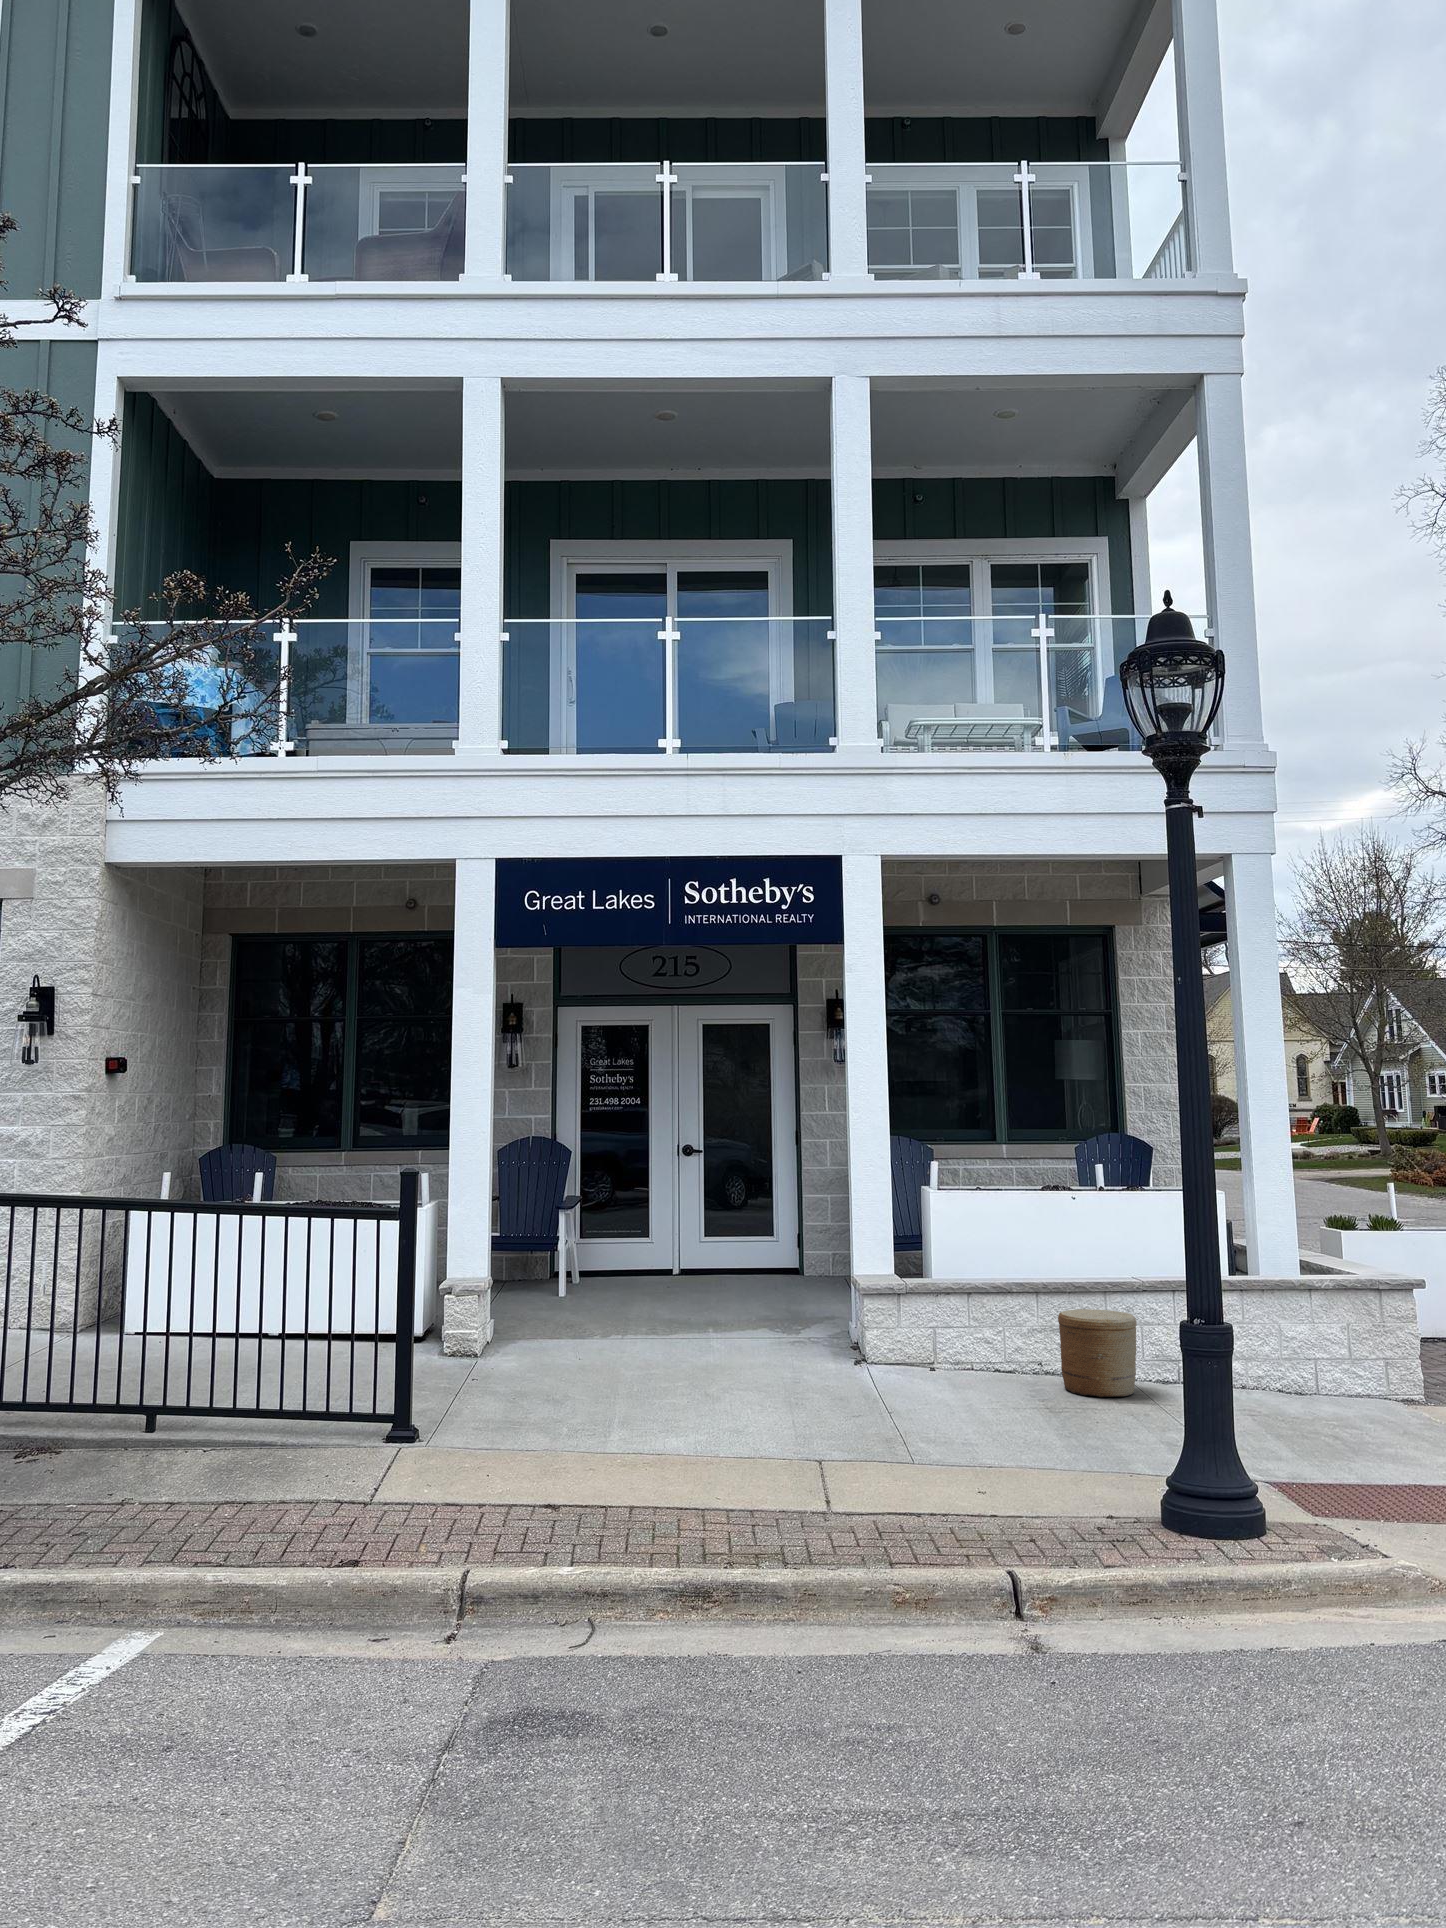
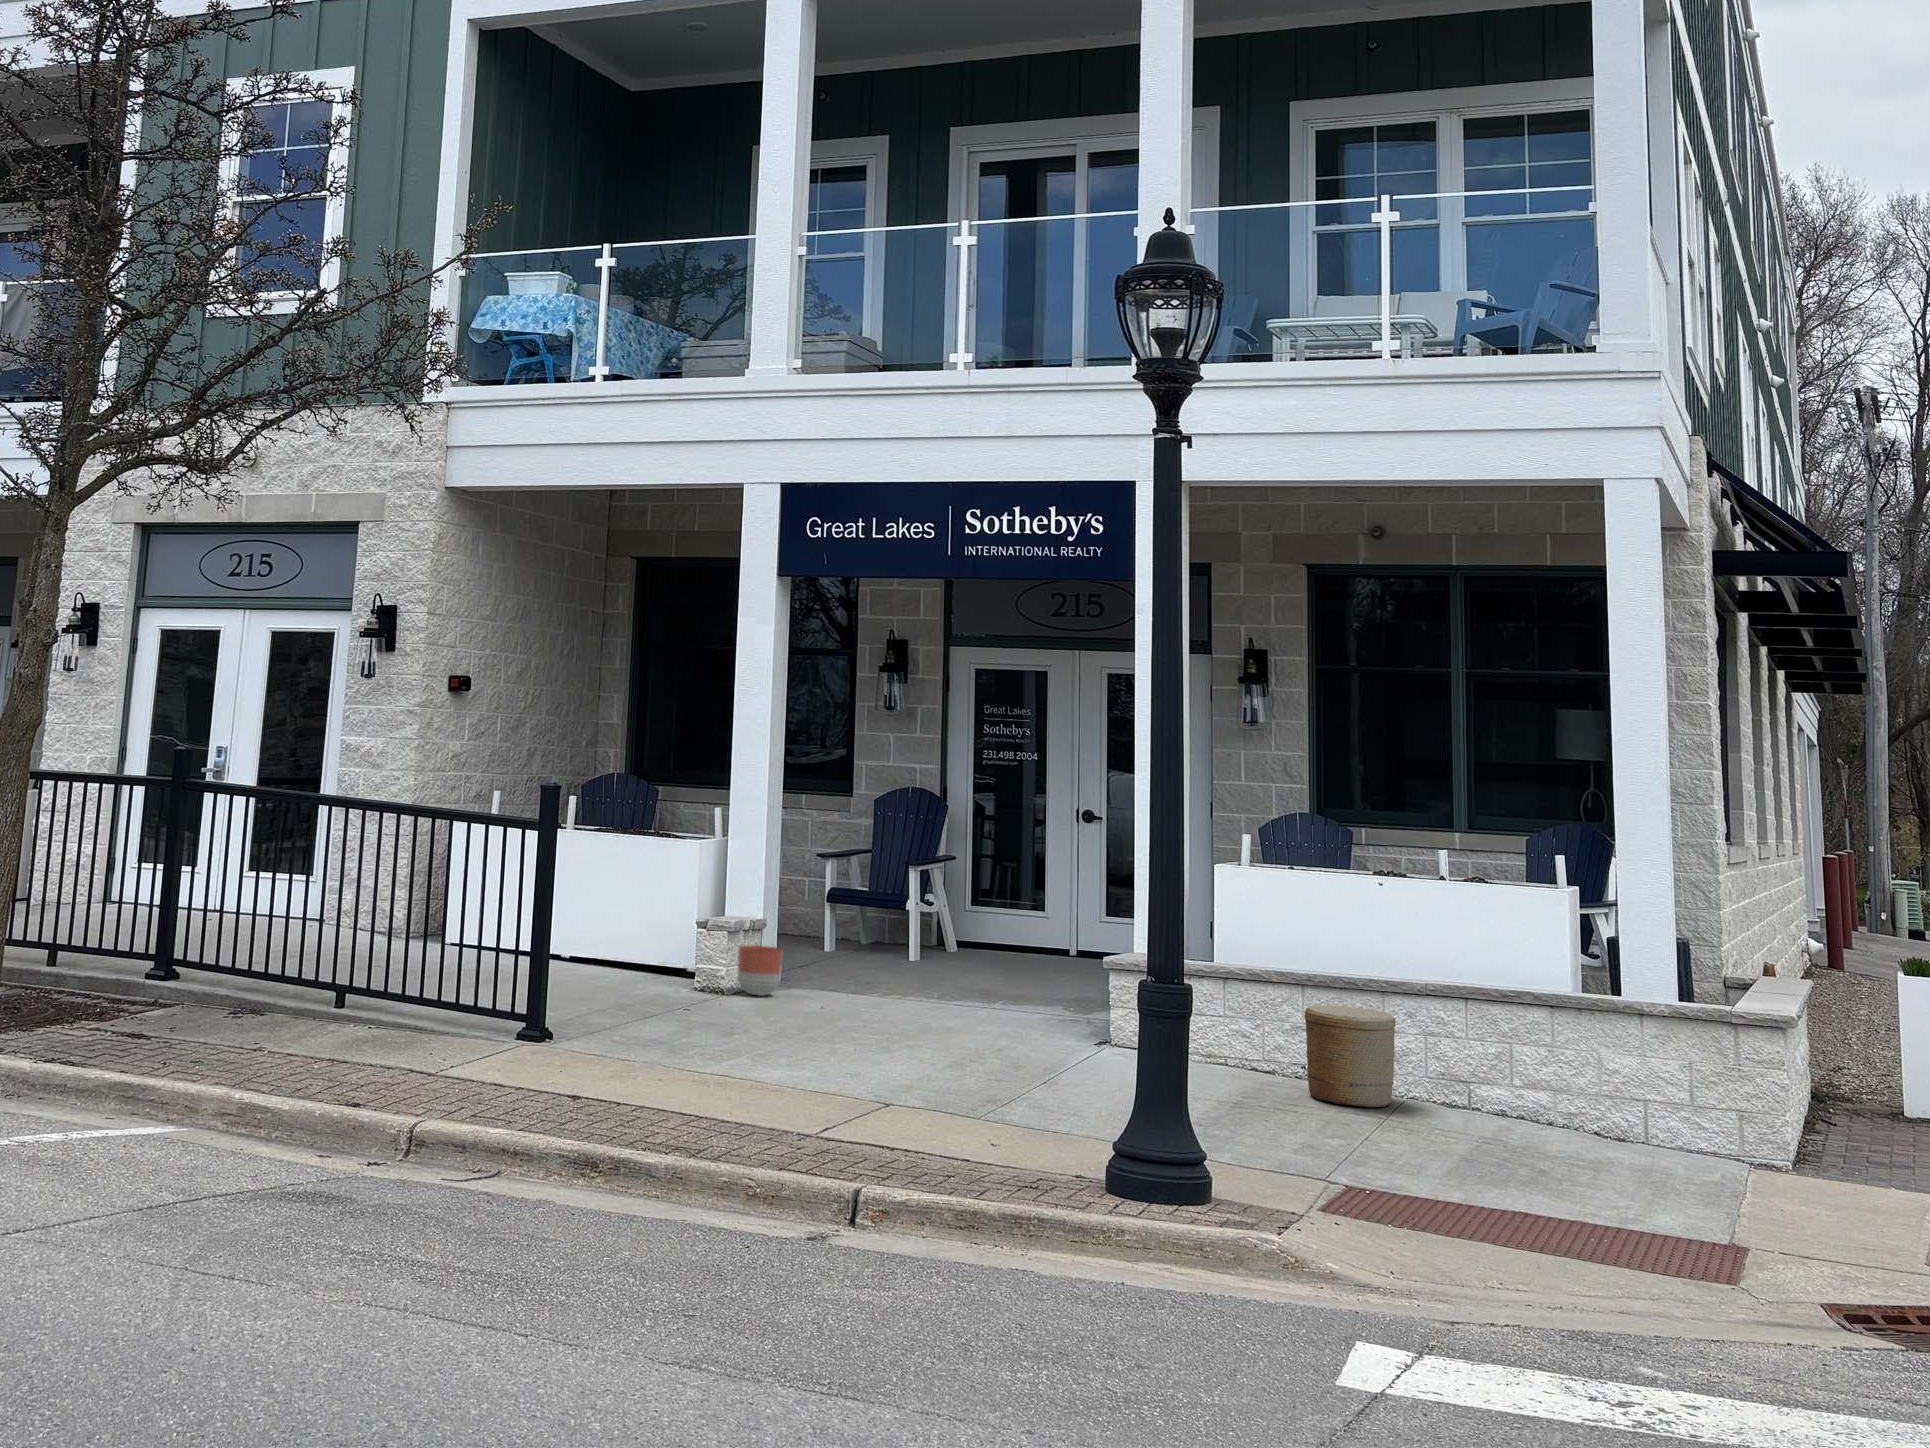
planter: none [480,1305,523,1354] -> present [738,946,783,996]

